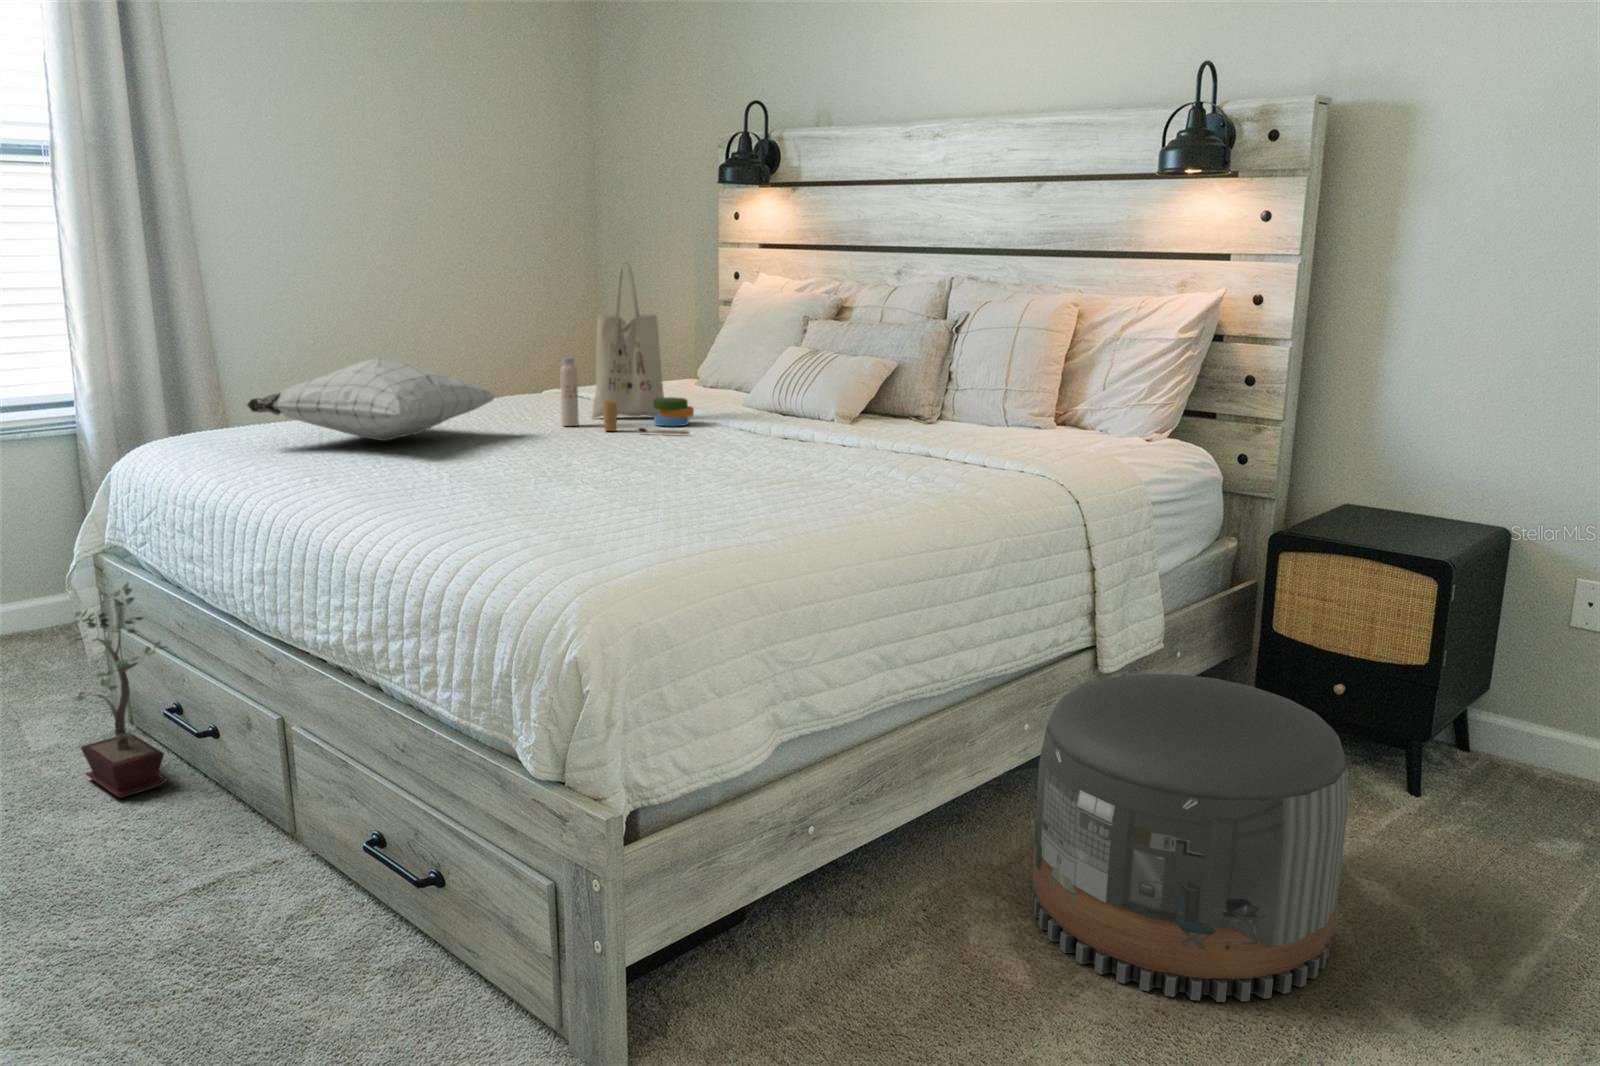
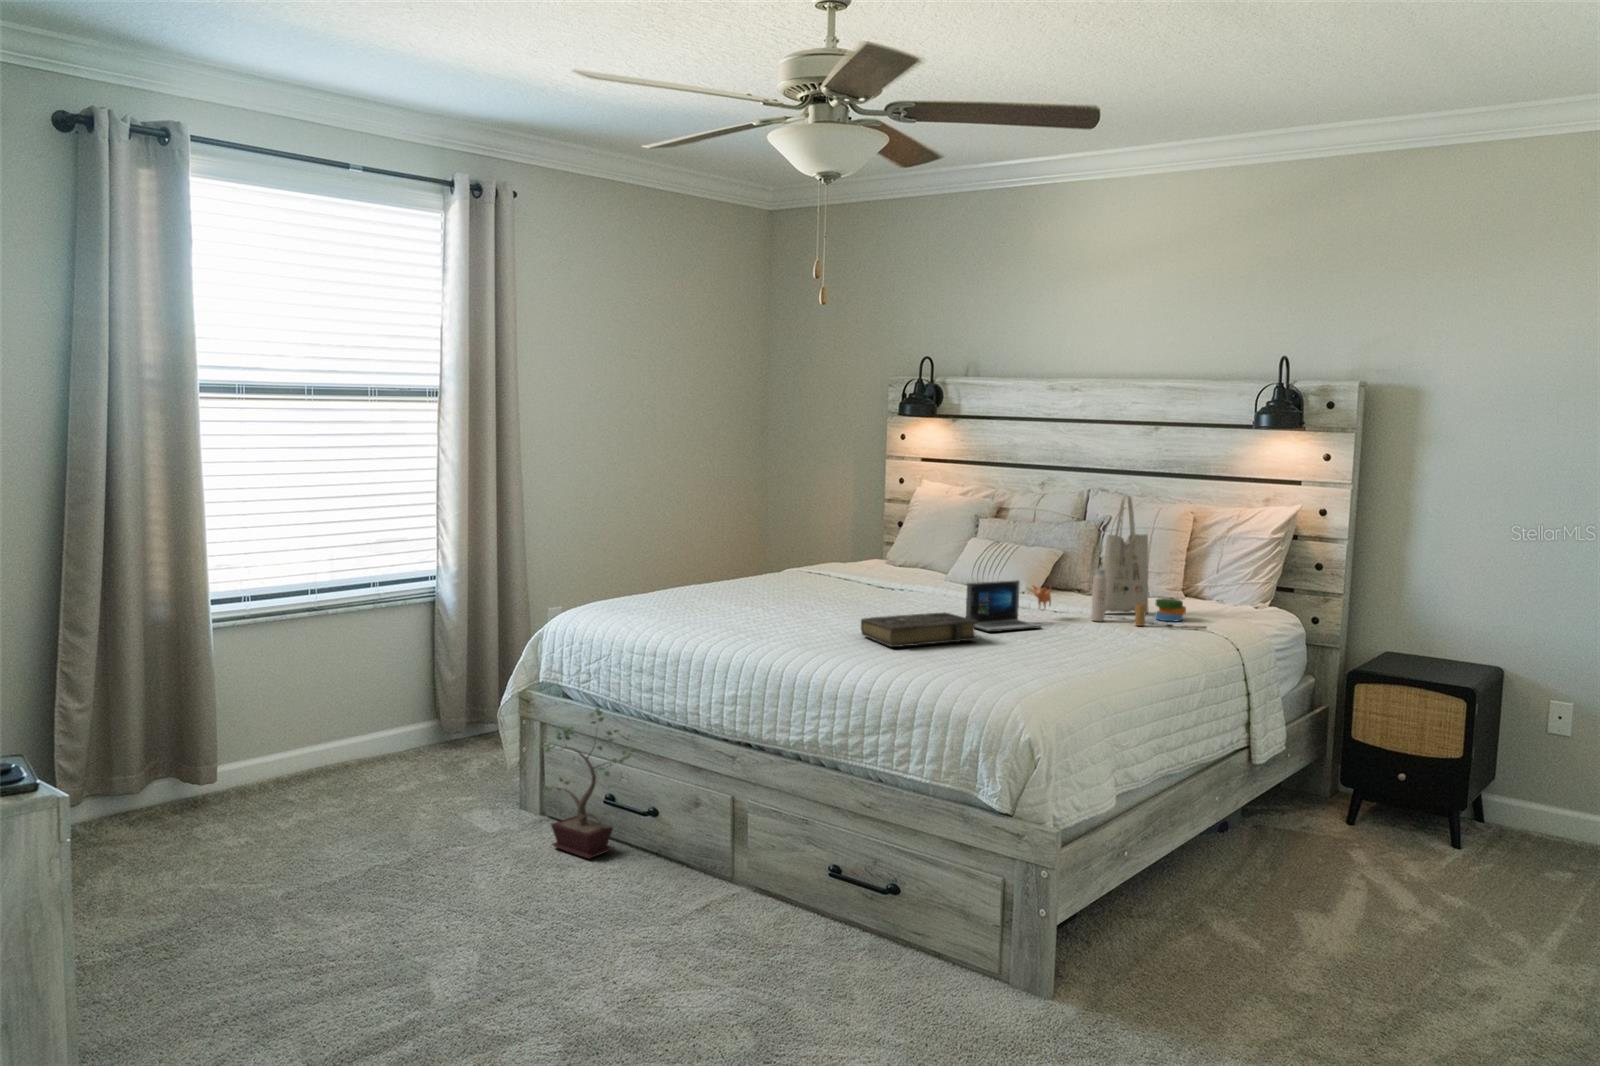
tote bag: present [560,262,694,434] -> present [1091,496,1207,629]
pillow: present [247,359,495,441] -> none [665,553,815,609]
laptop: none [673,396,824,473] -> present [966,580,1051,632]
book: none [482,443,657,496] -> present [861,612,980,647]
pouf: present [1032,674,1348,1002] -> none [1236,760,1439,954]

